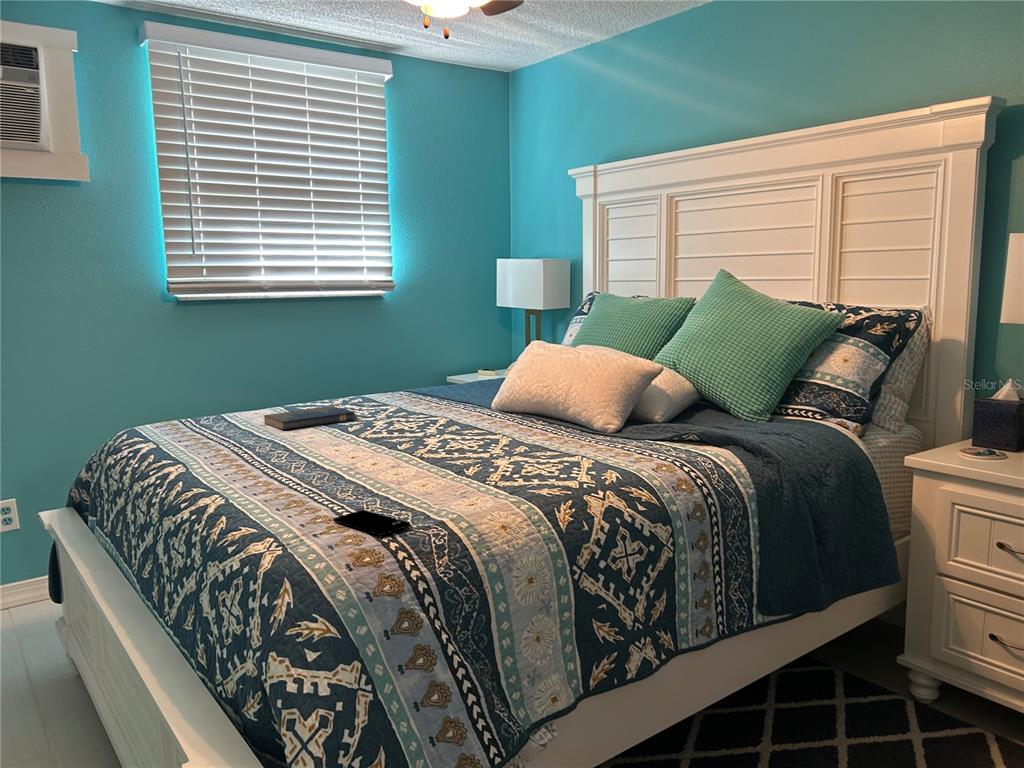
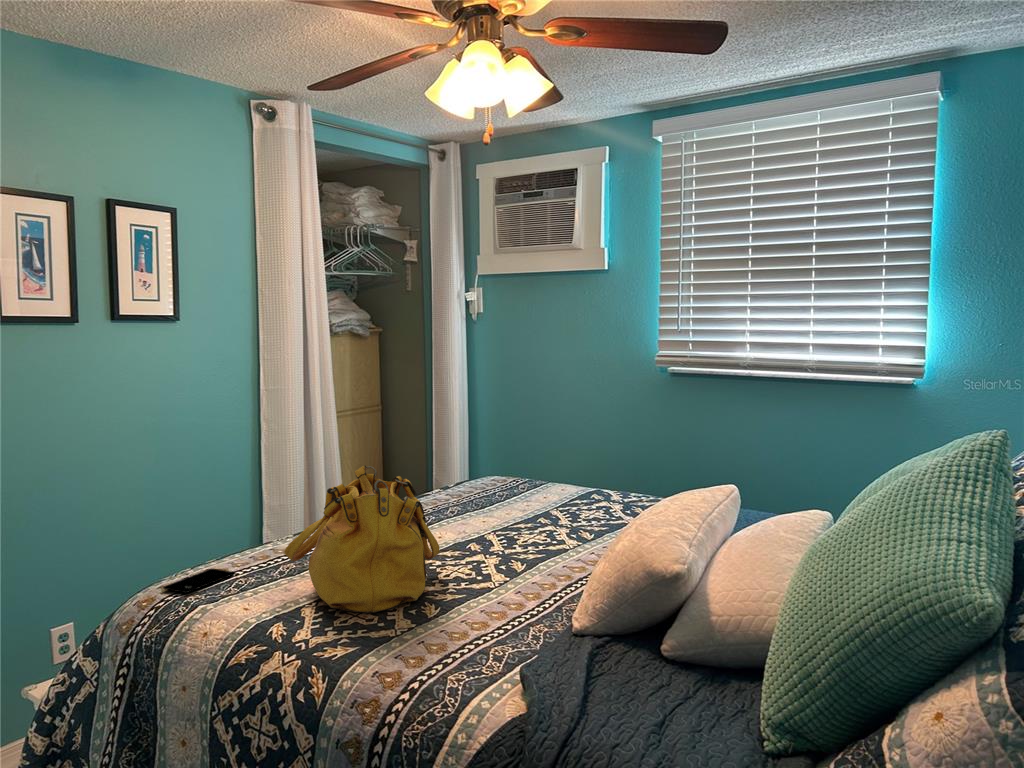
handbag: none [401,356,550,479] -> present [284,465,440,612]
hardcover book: present [264,406,355,430] -> none [501,489,590,516]

